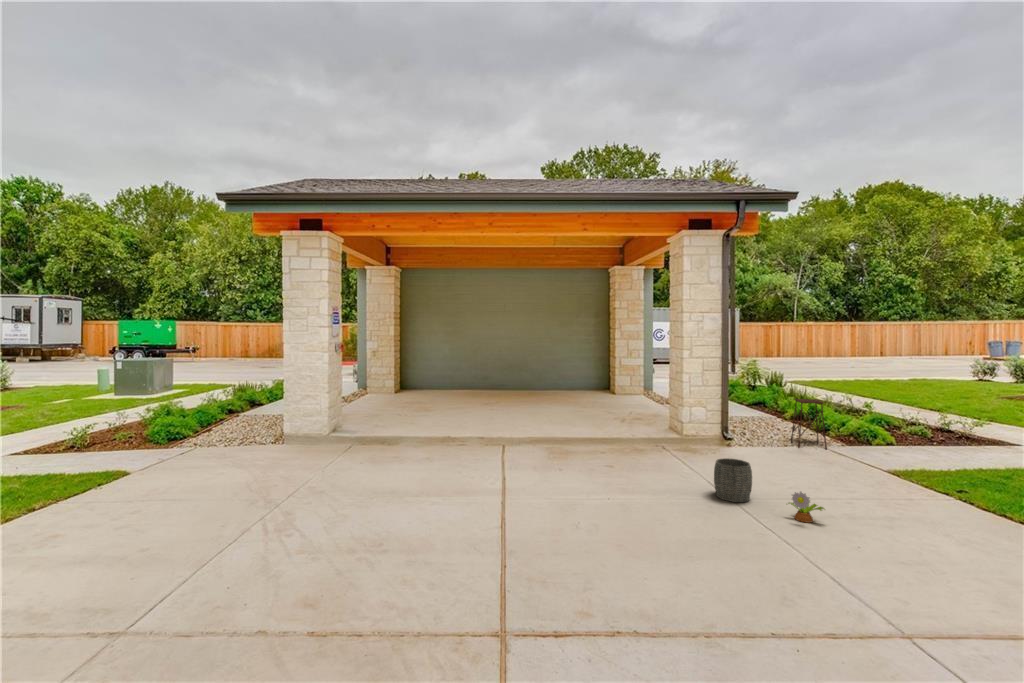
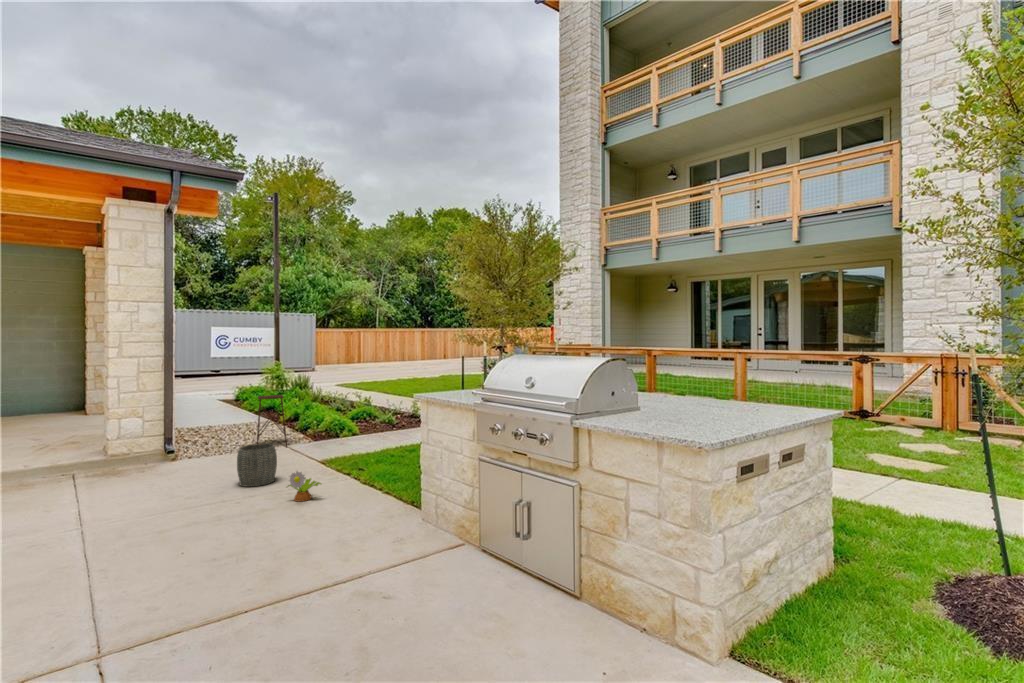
woven basket: present [714,458,752,502] -> present [237,443,277,487]
decorative plant: present [789,491,824,523] -> present [287,471,321,502]

